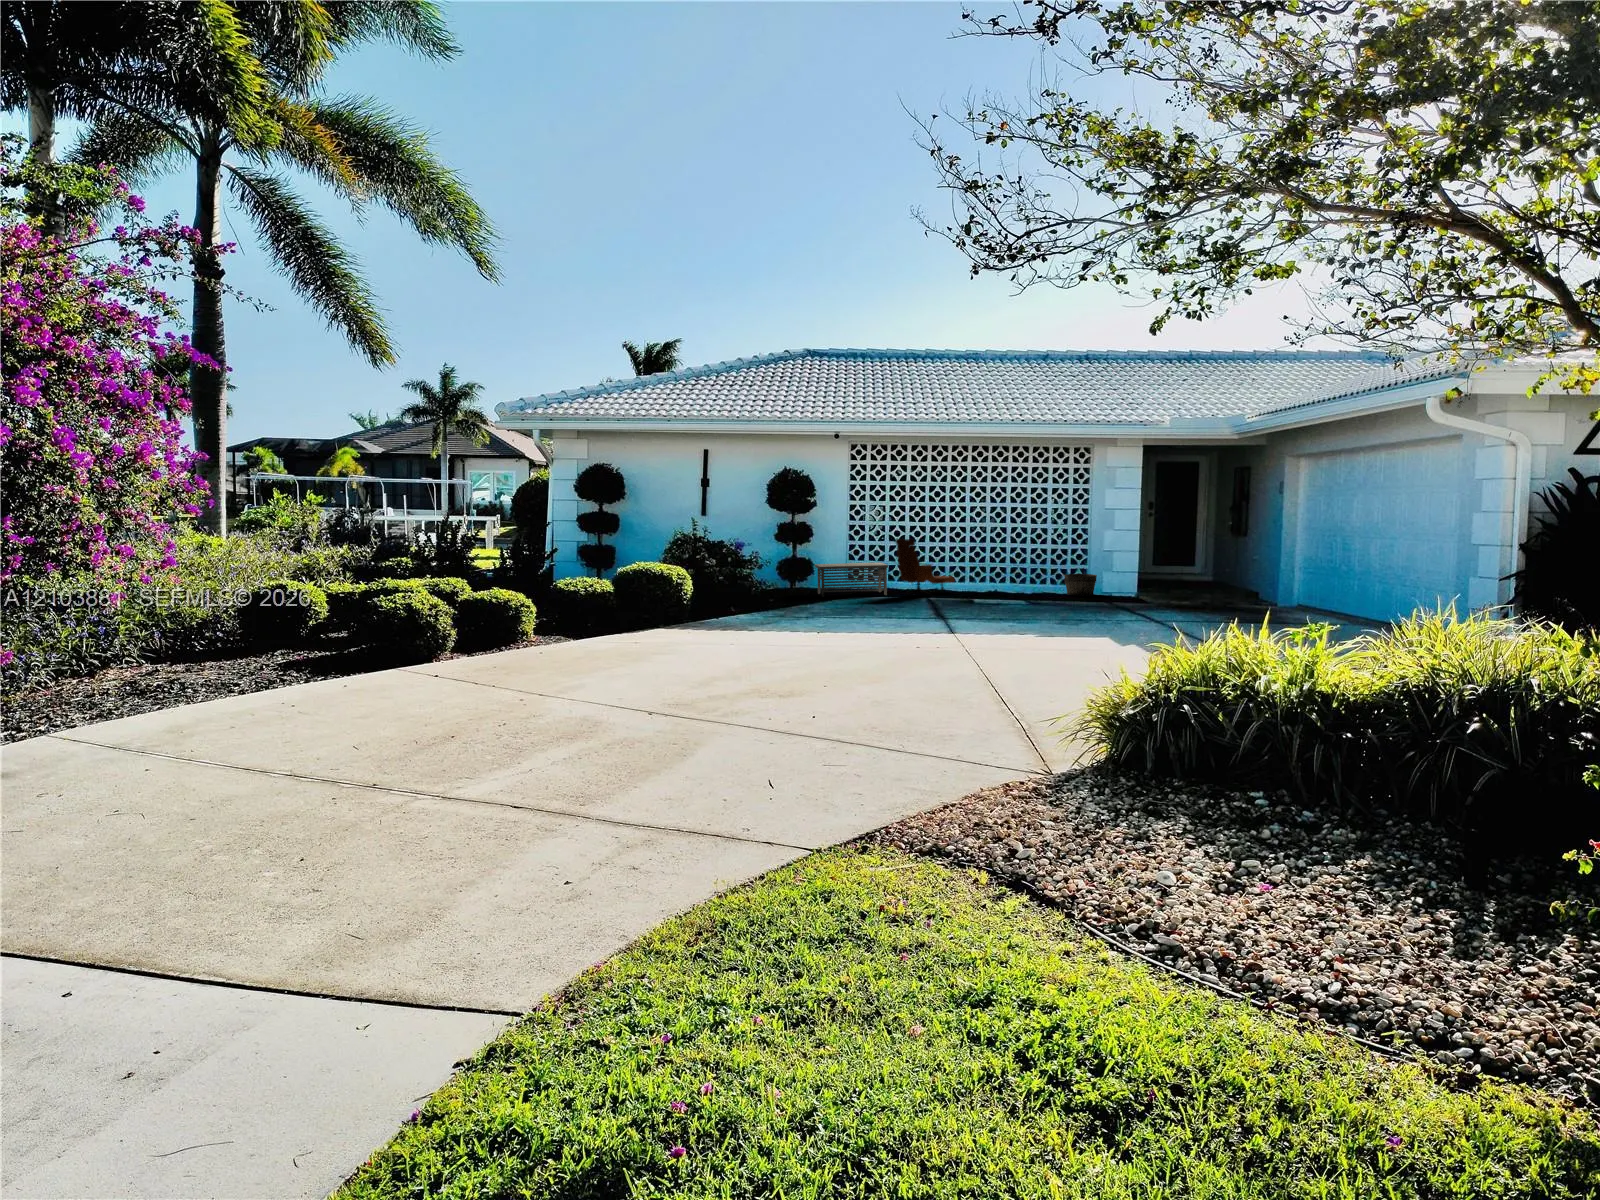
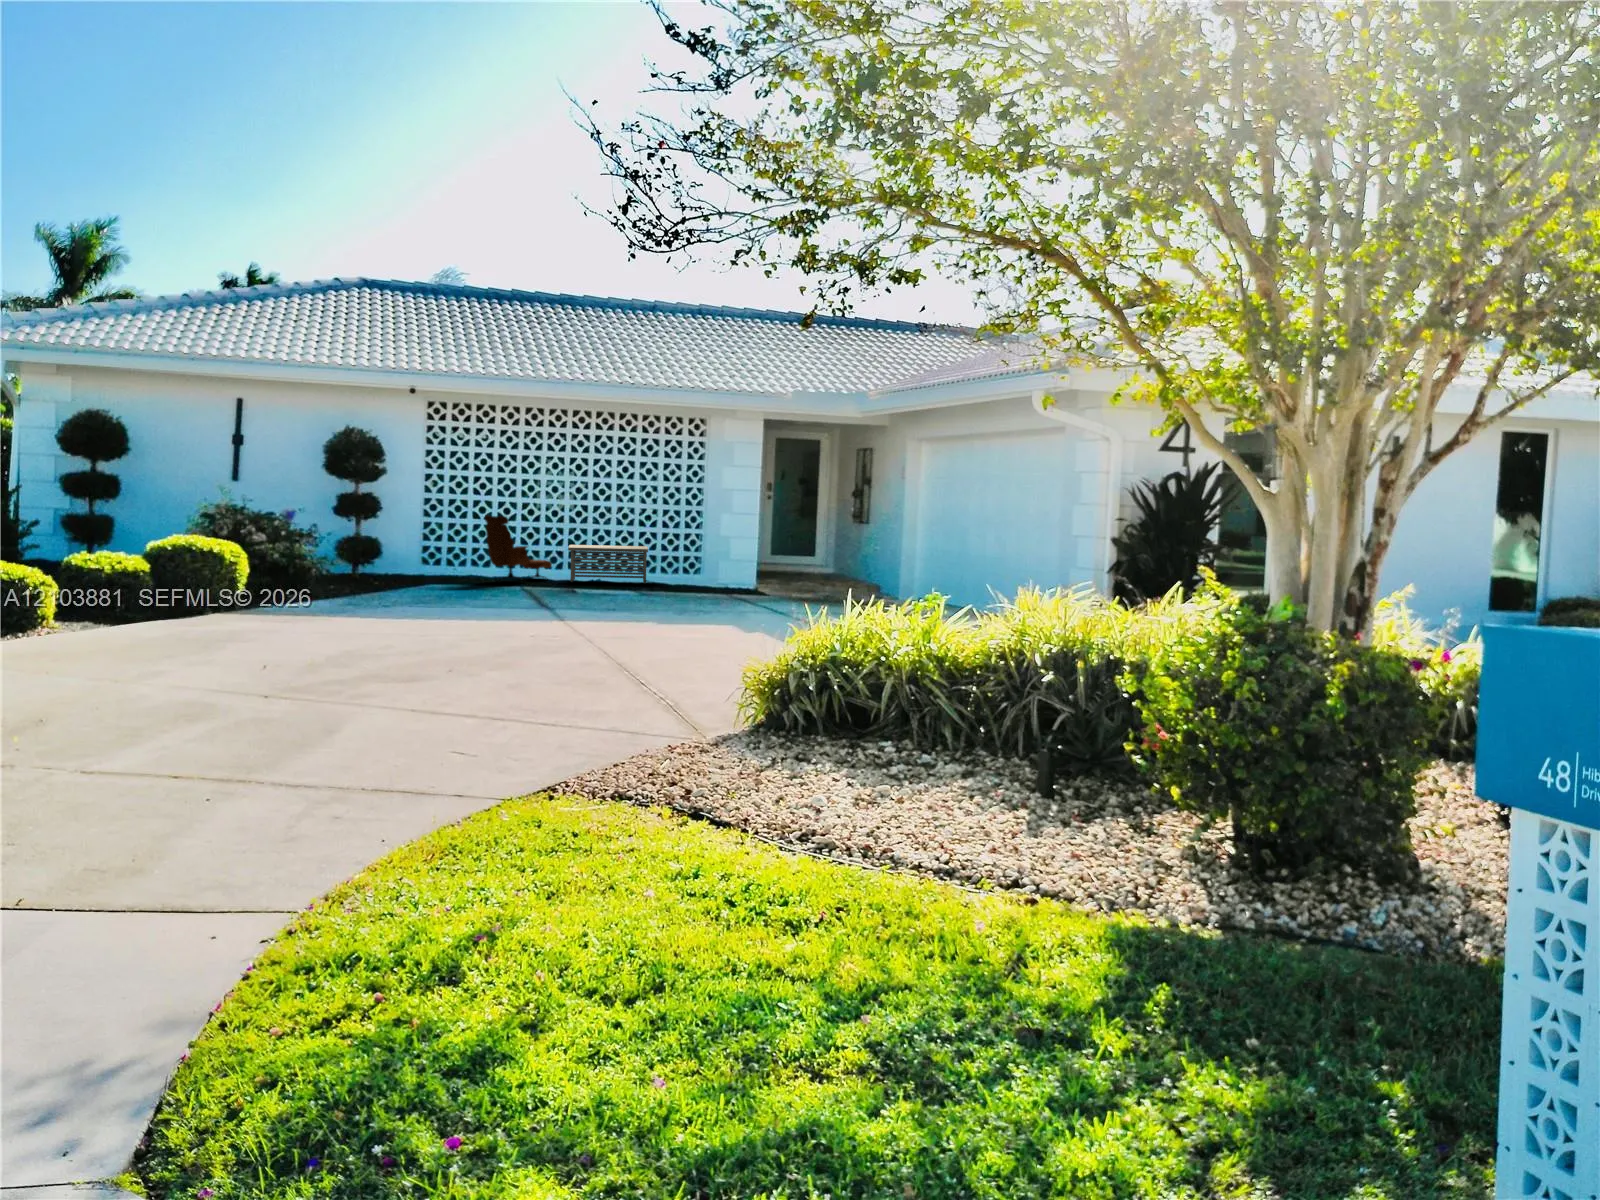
storage bench: present [815,563,888,597] -> present [568,545,648,583]
wooden bucket: present [1064,568,1097,596] -> none [674,554,709,584]

